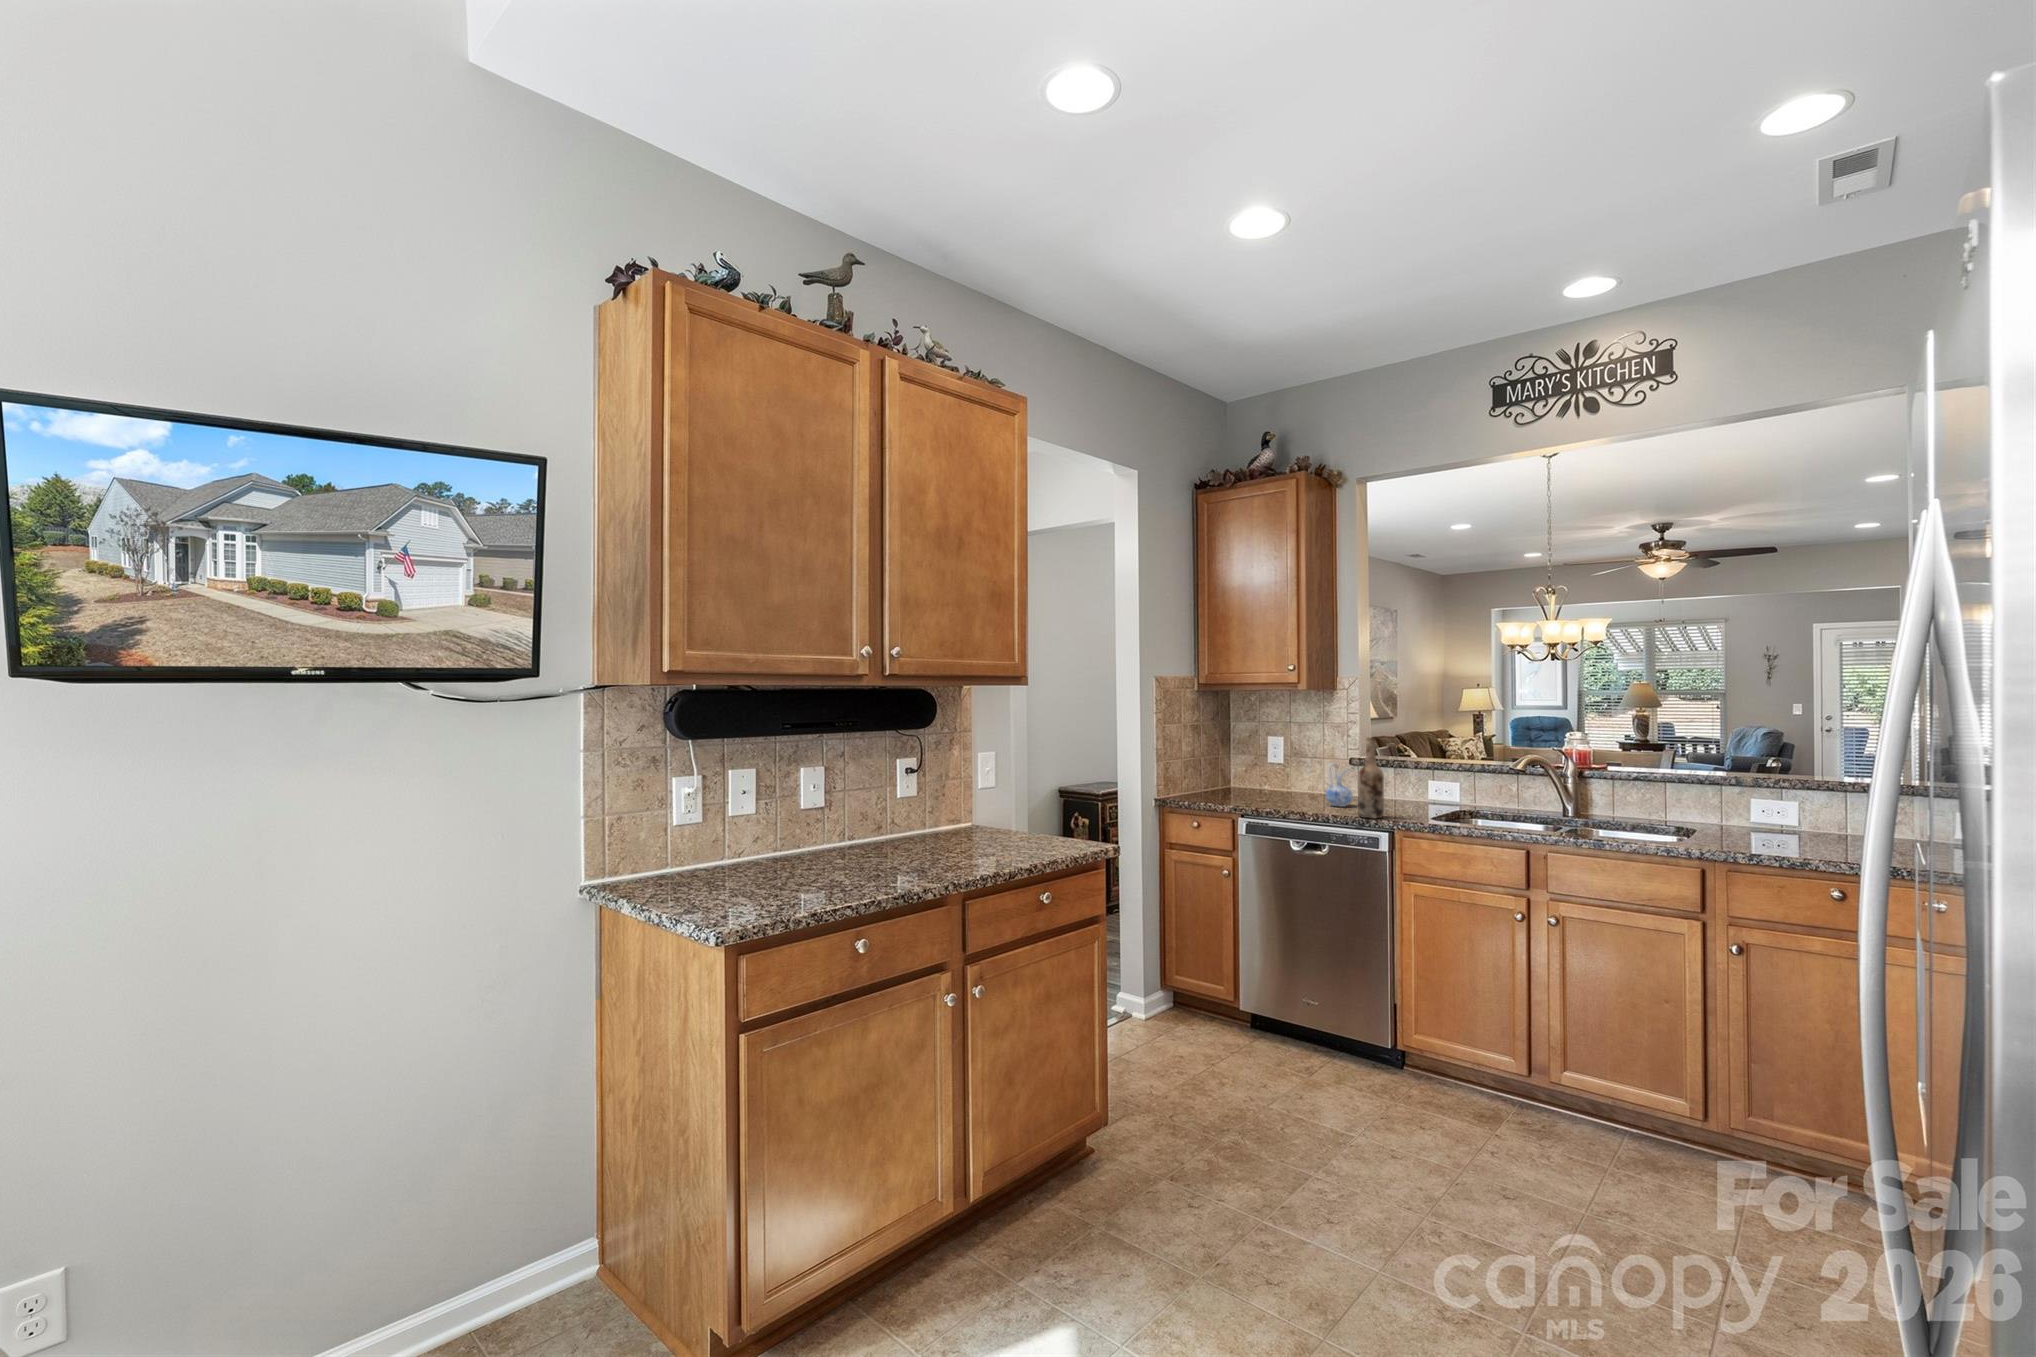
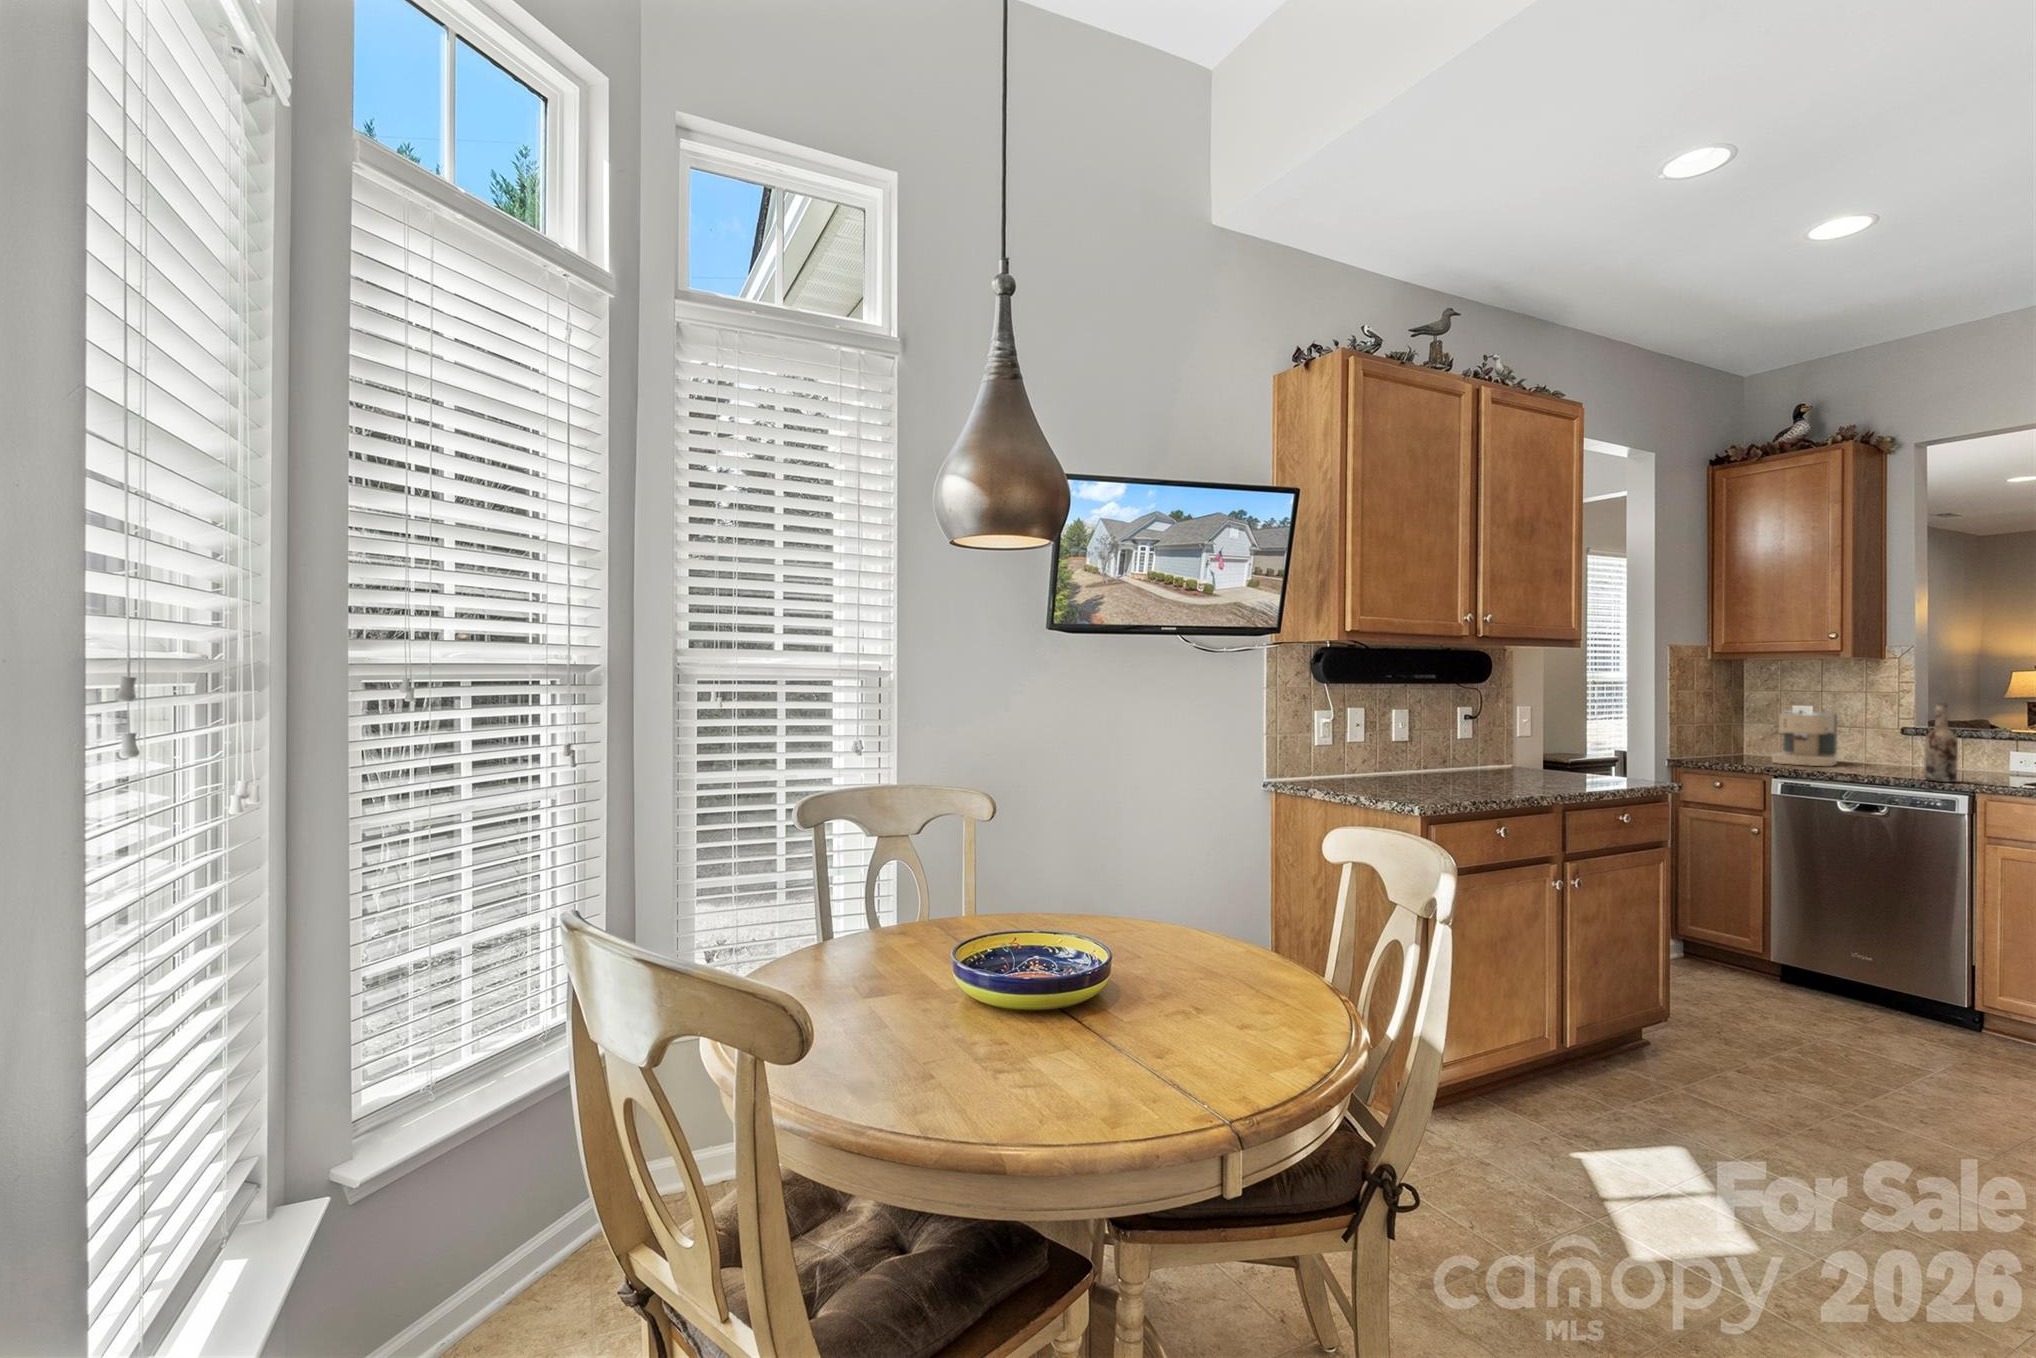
coffee maker: none [1245,743,1303,801] -> present [1771,711,1837,766]
ceramic pitcher: present [1325,763,1353,807] -> none [1874,729,1909,772]

